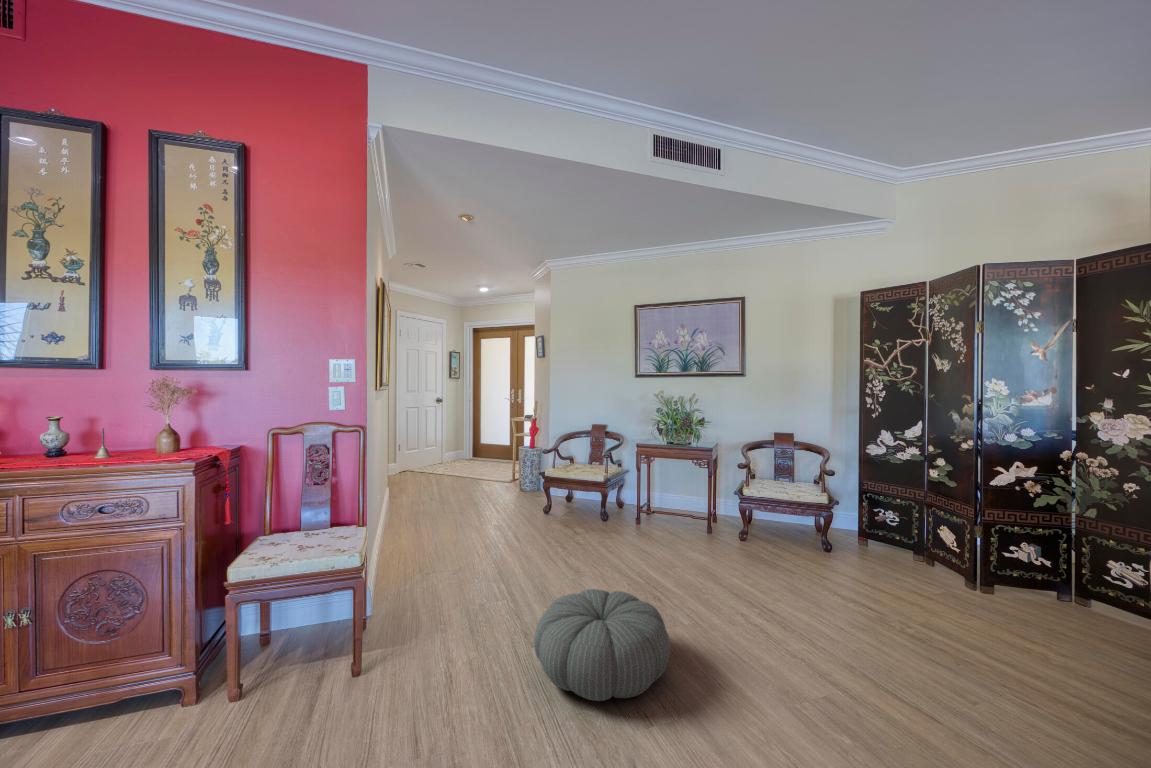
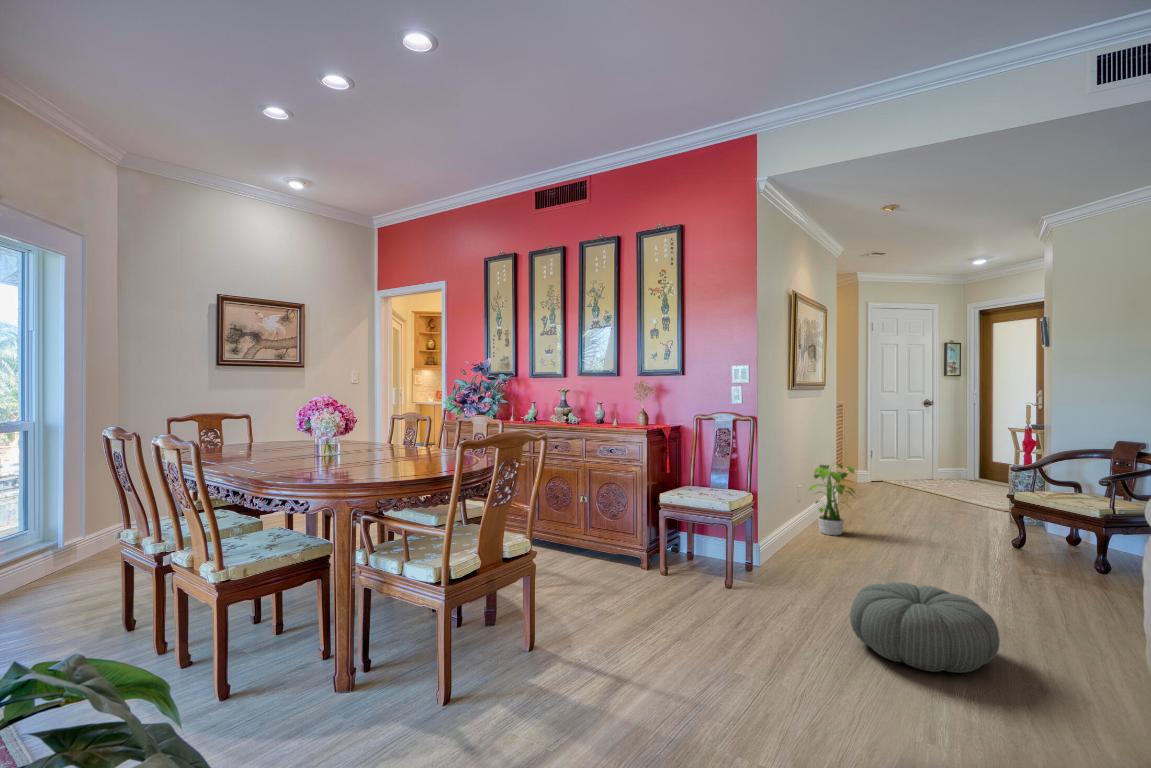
potted plant: none [386,463,434,540] -> present [808,464,855,535]

